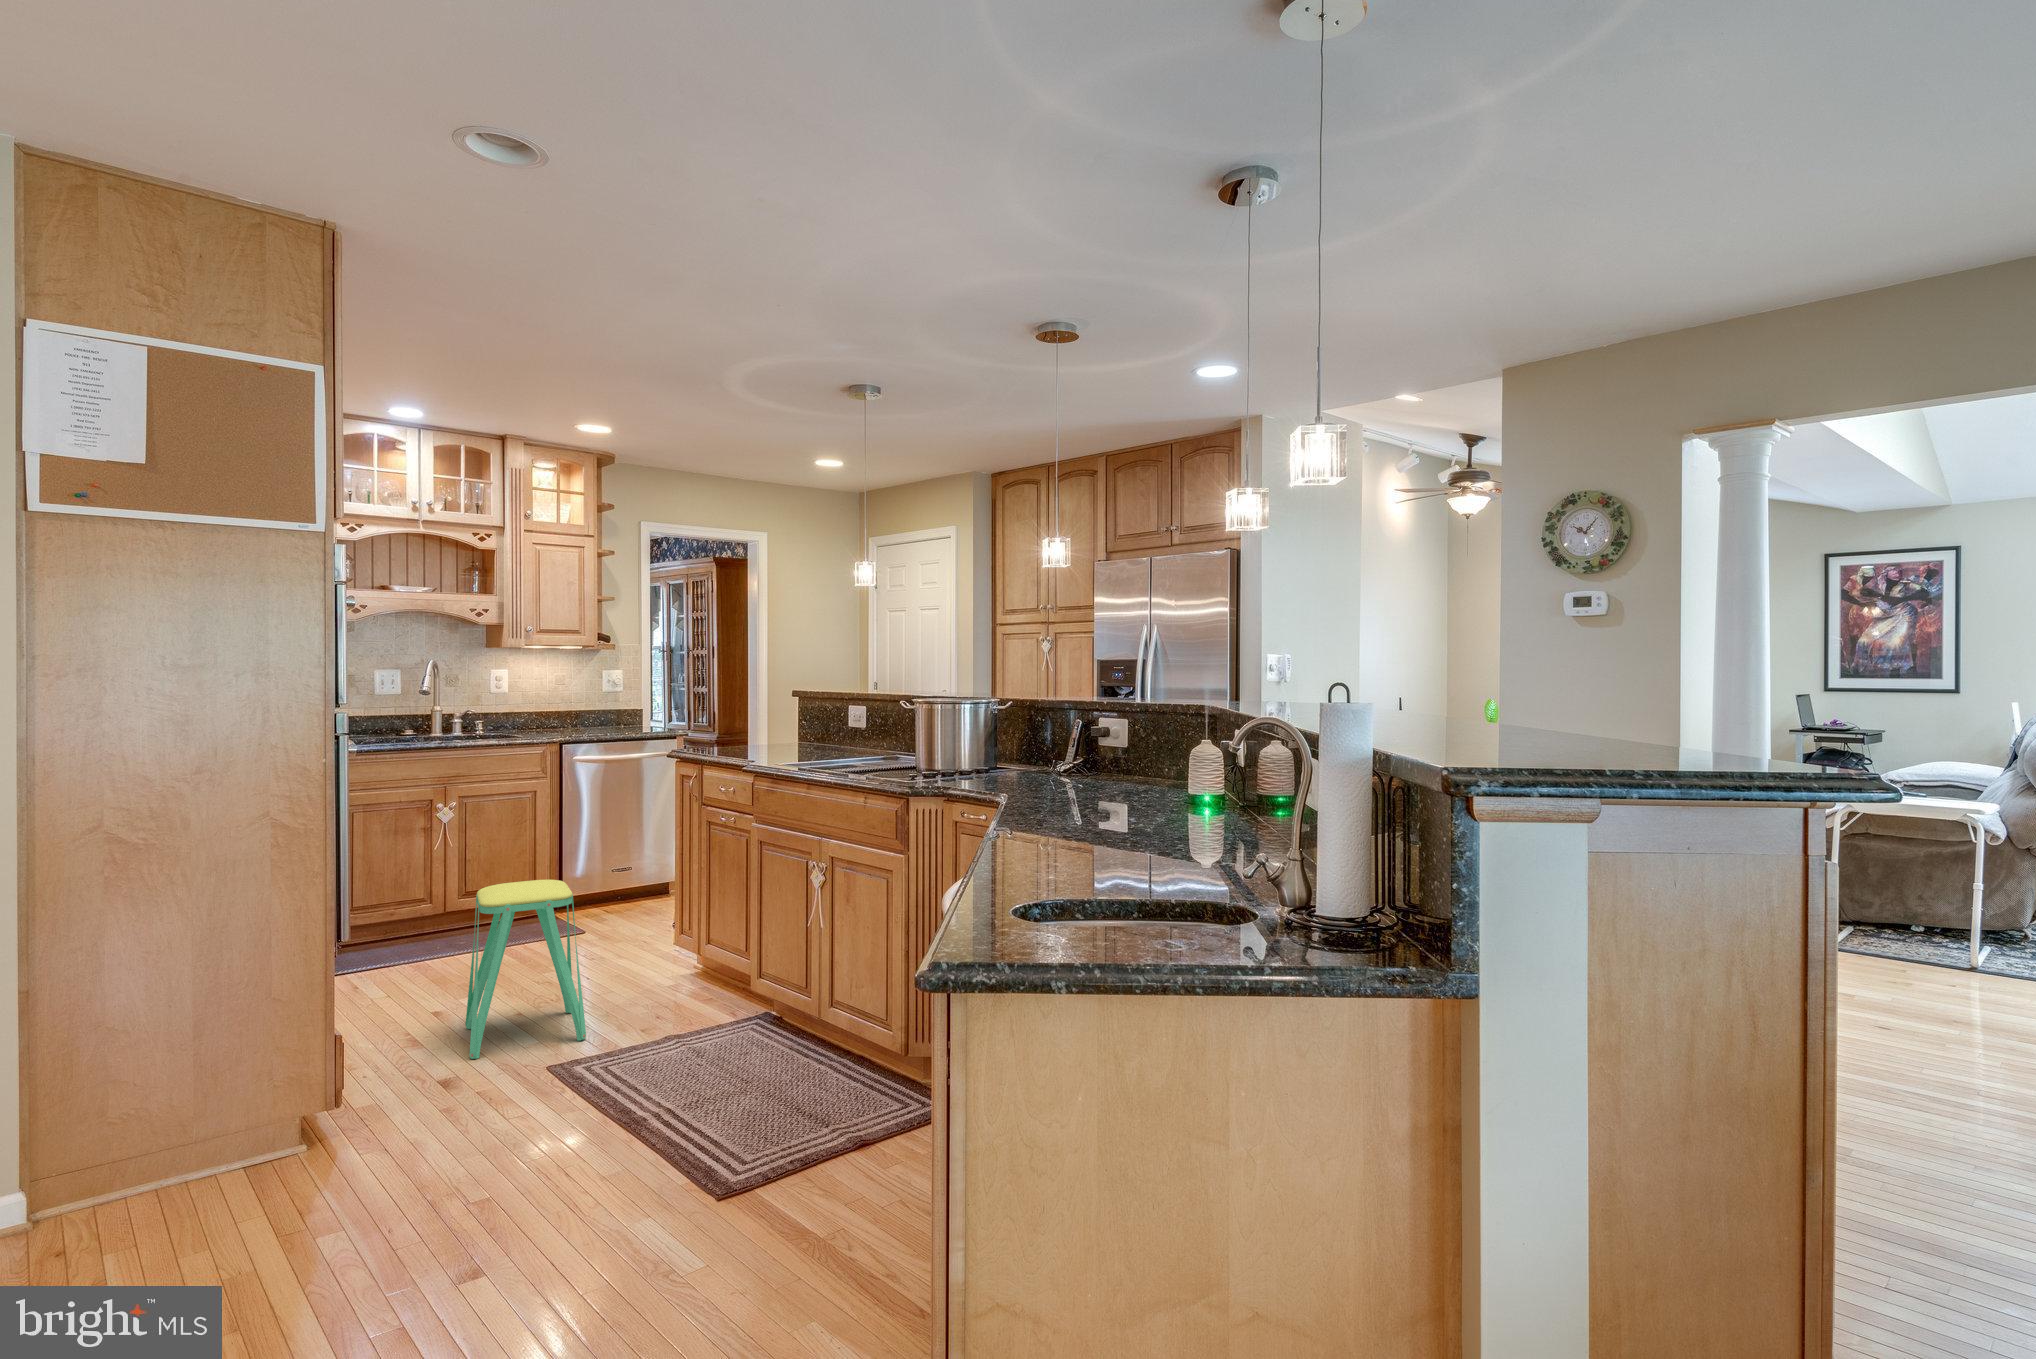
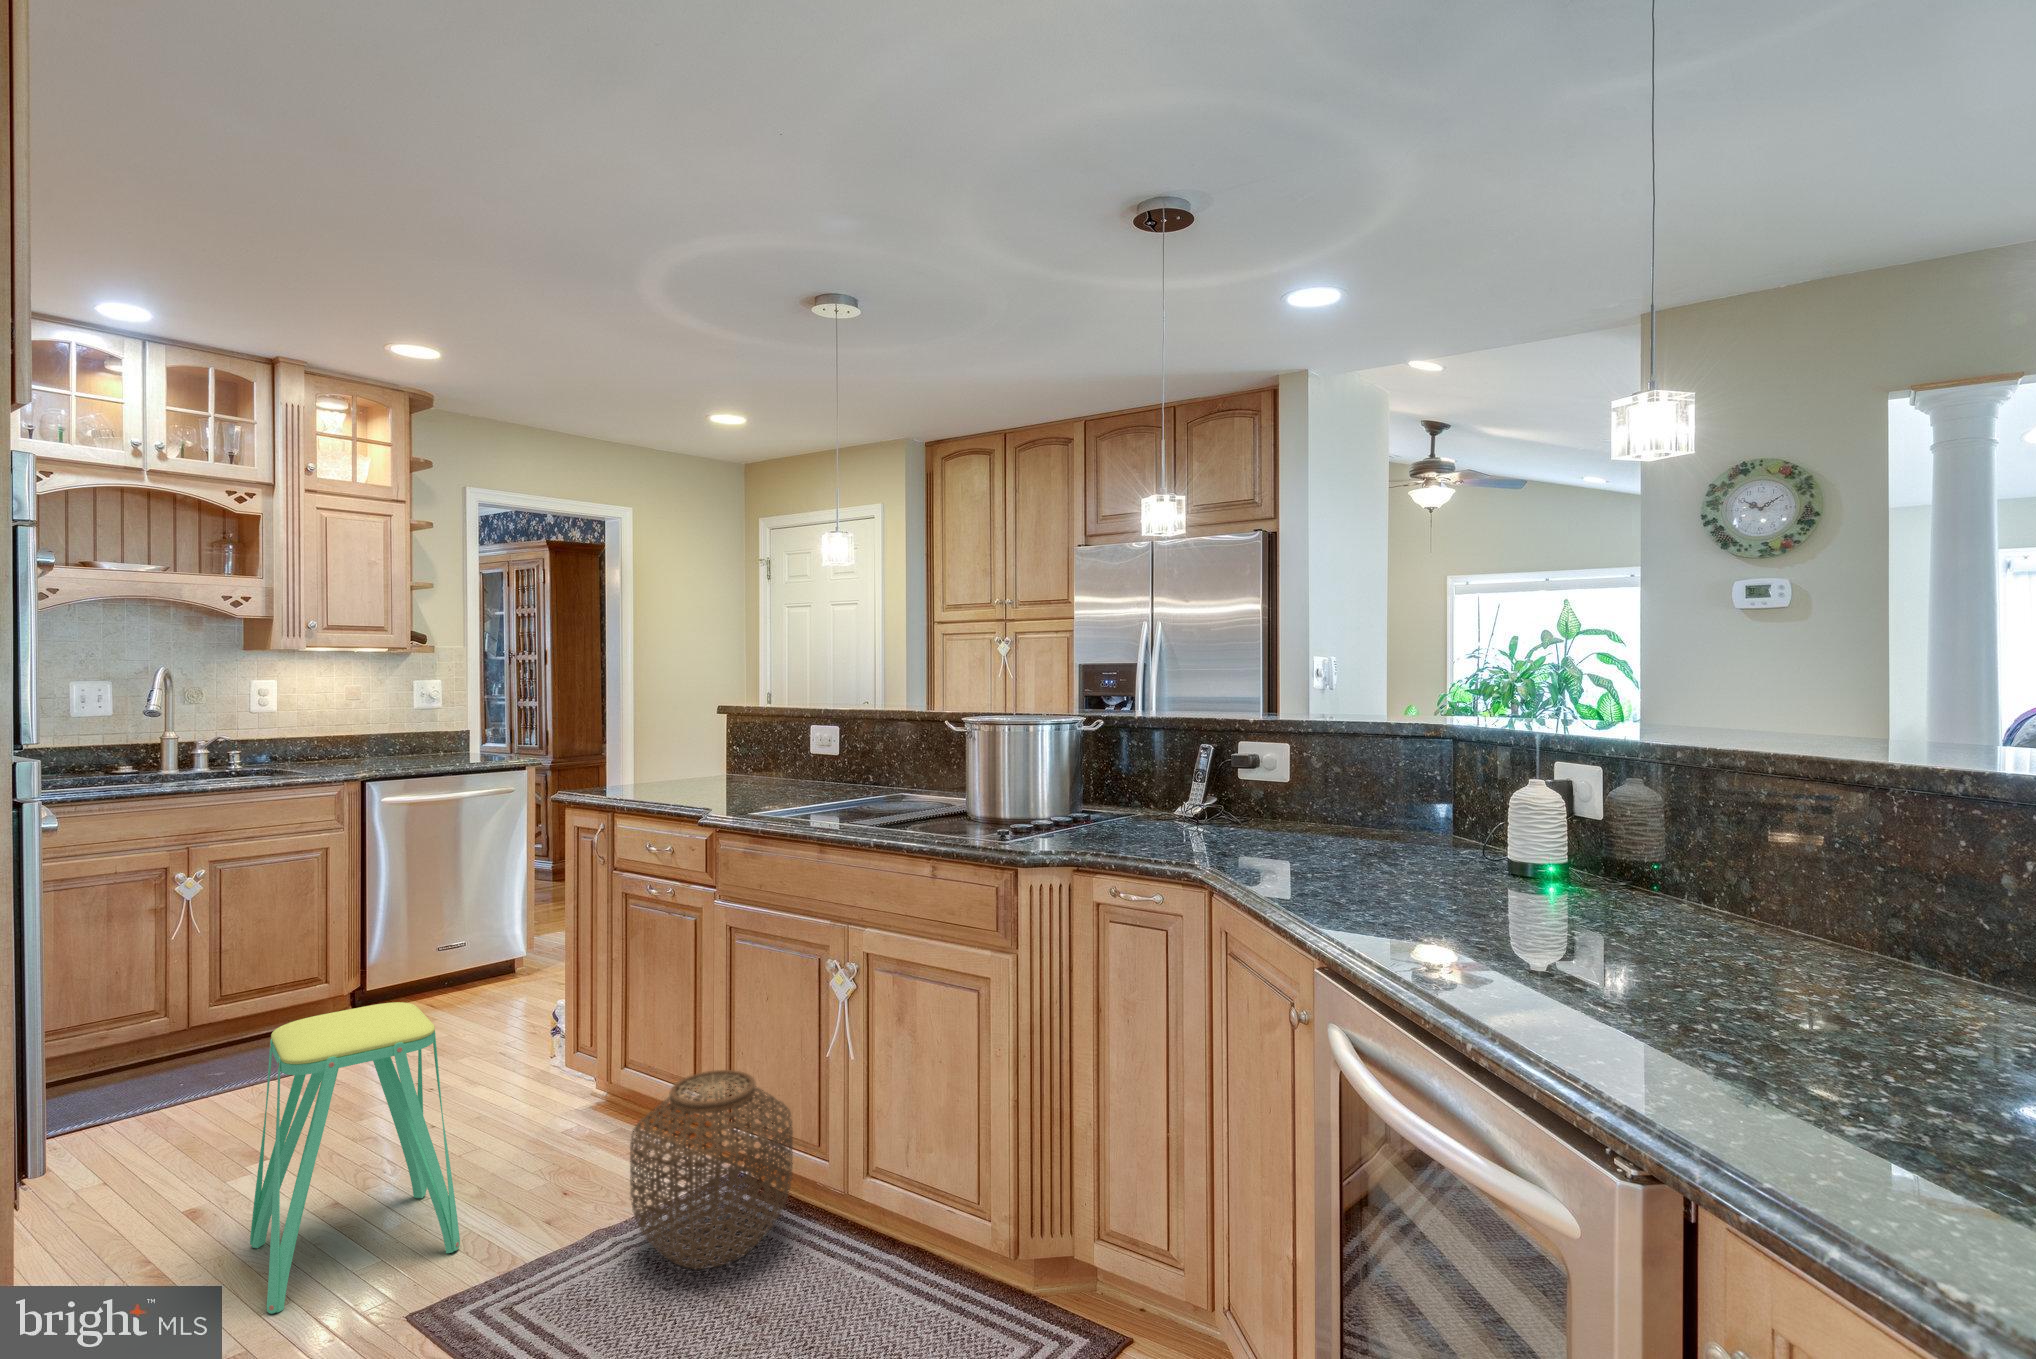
woven basket: none [686,935,795,1061] -> present [630,1070,793,1269]

